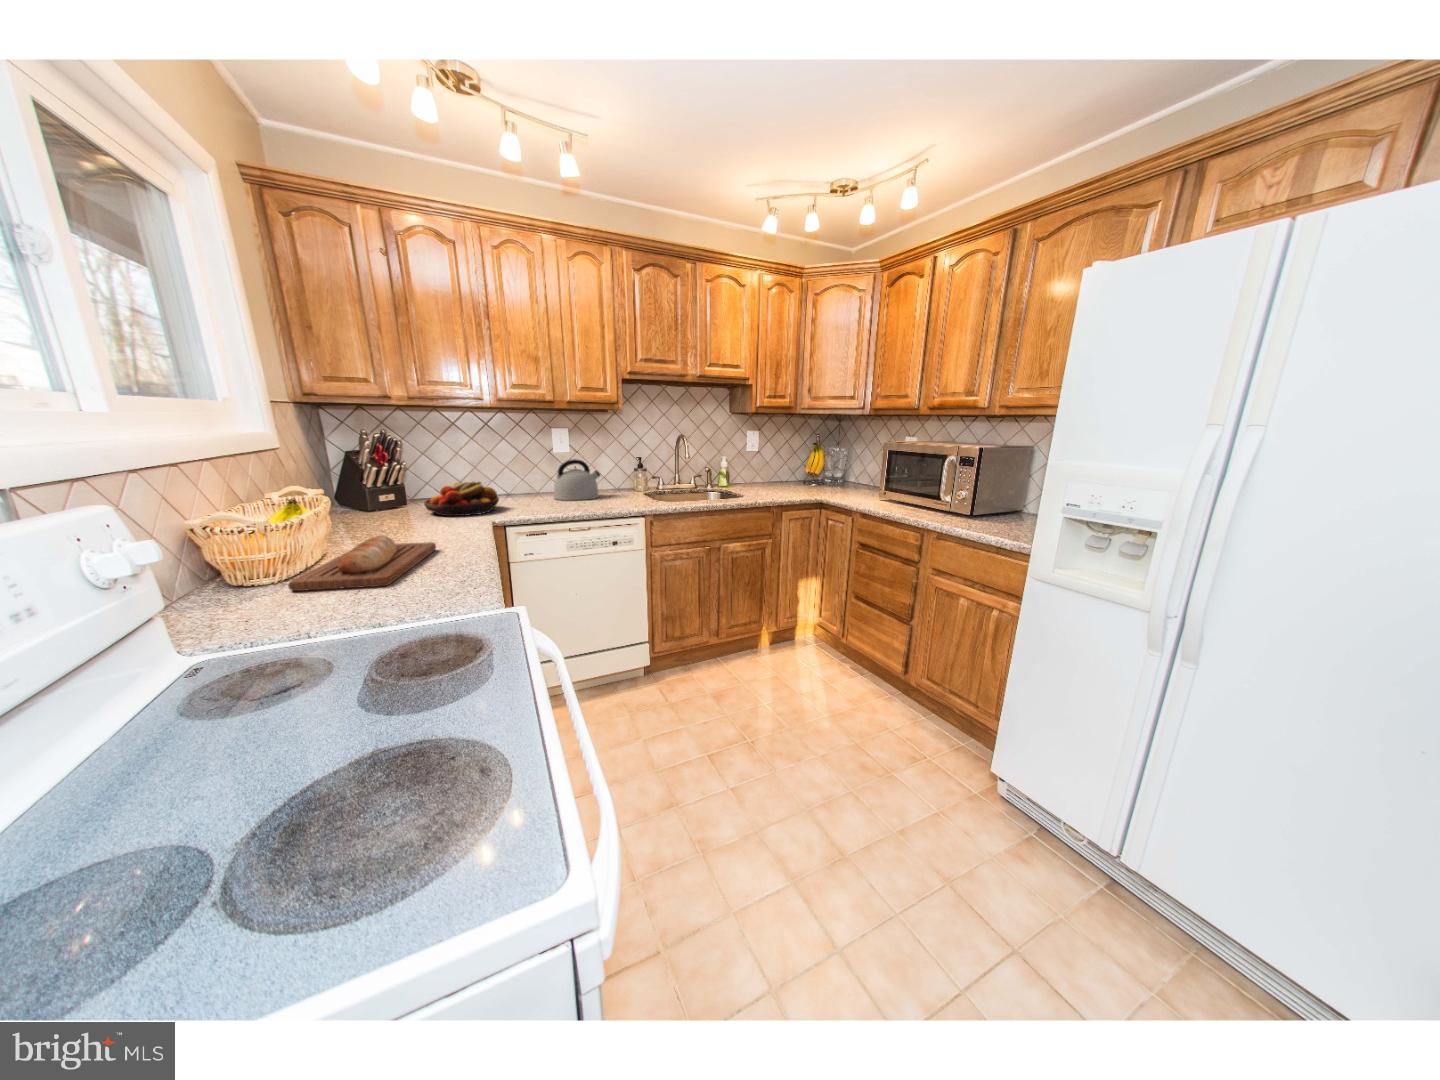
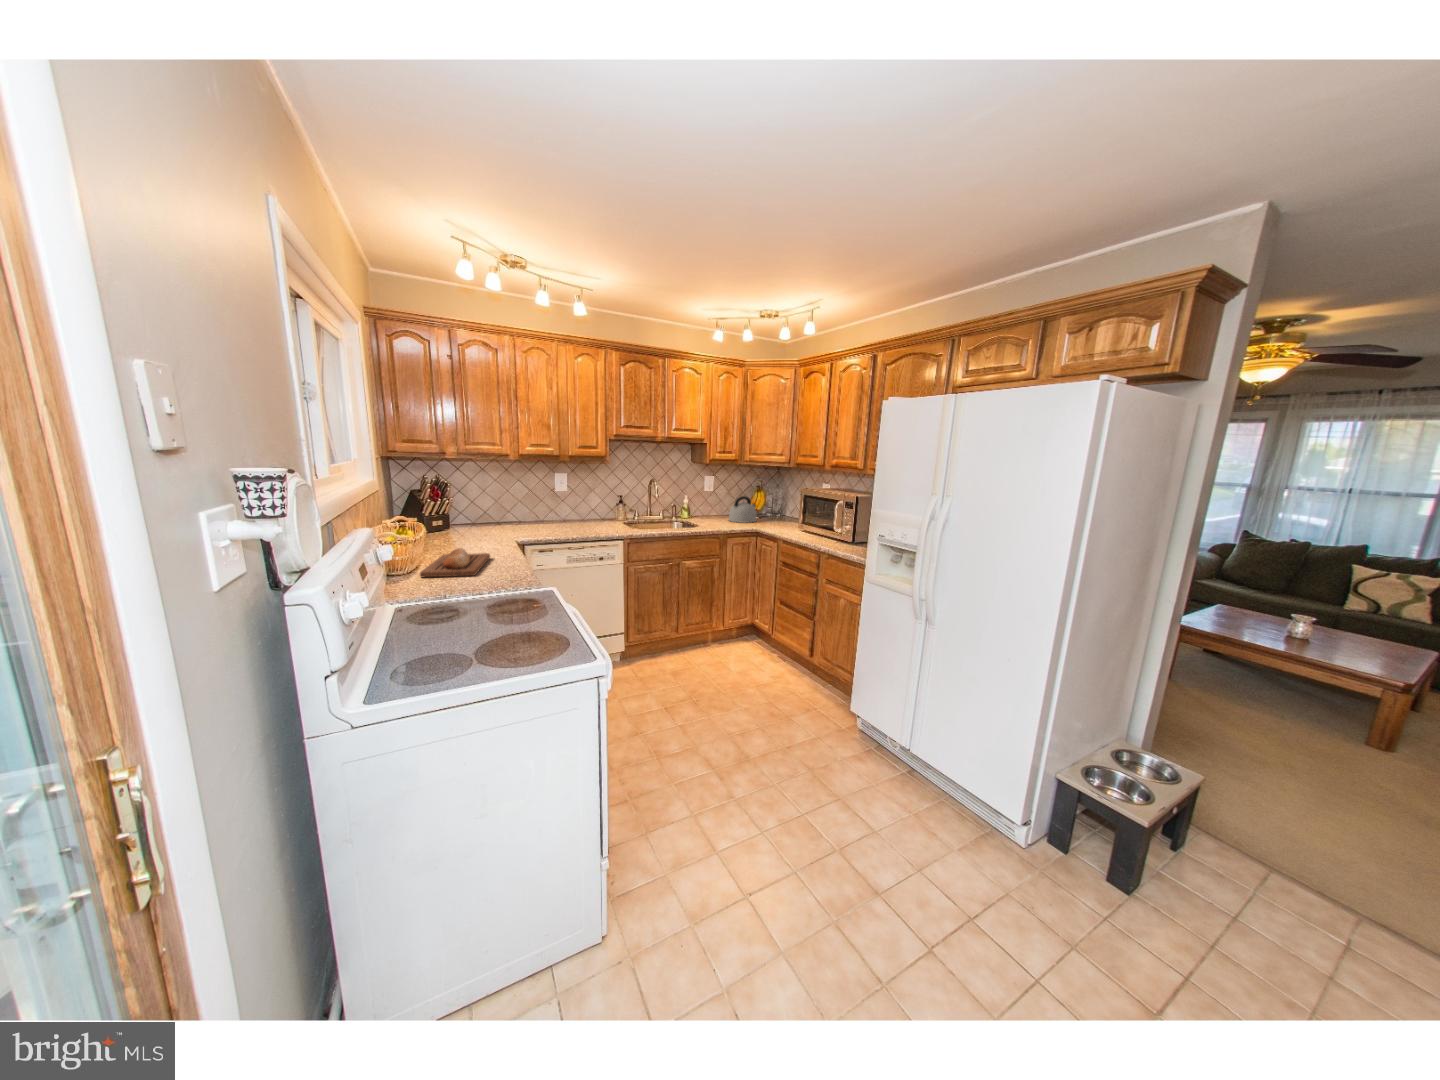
kettle: present [554,459,600,500] -> present [729,496,756,523]
fruit bowl: present [424,482,499,516] -> none [466,513,519,538]

